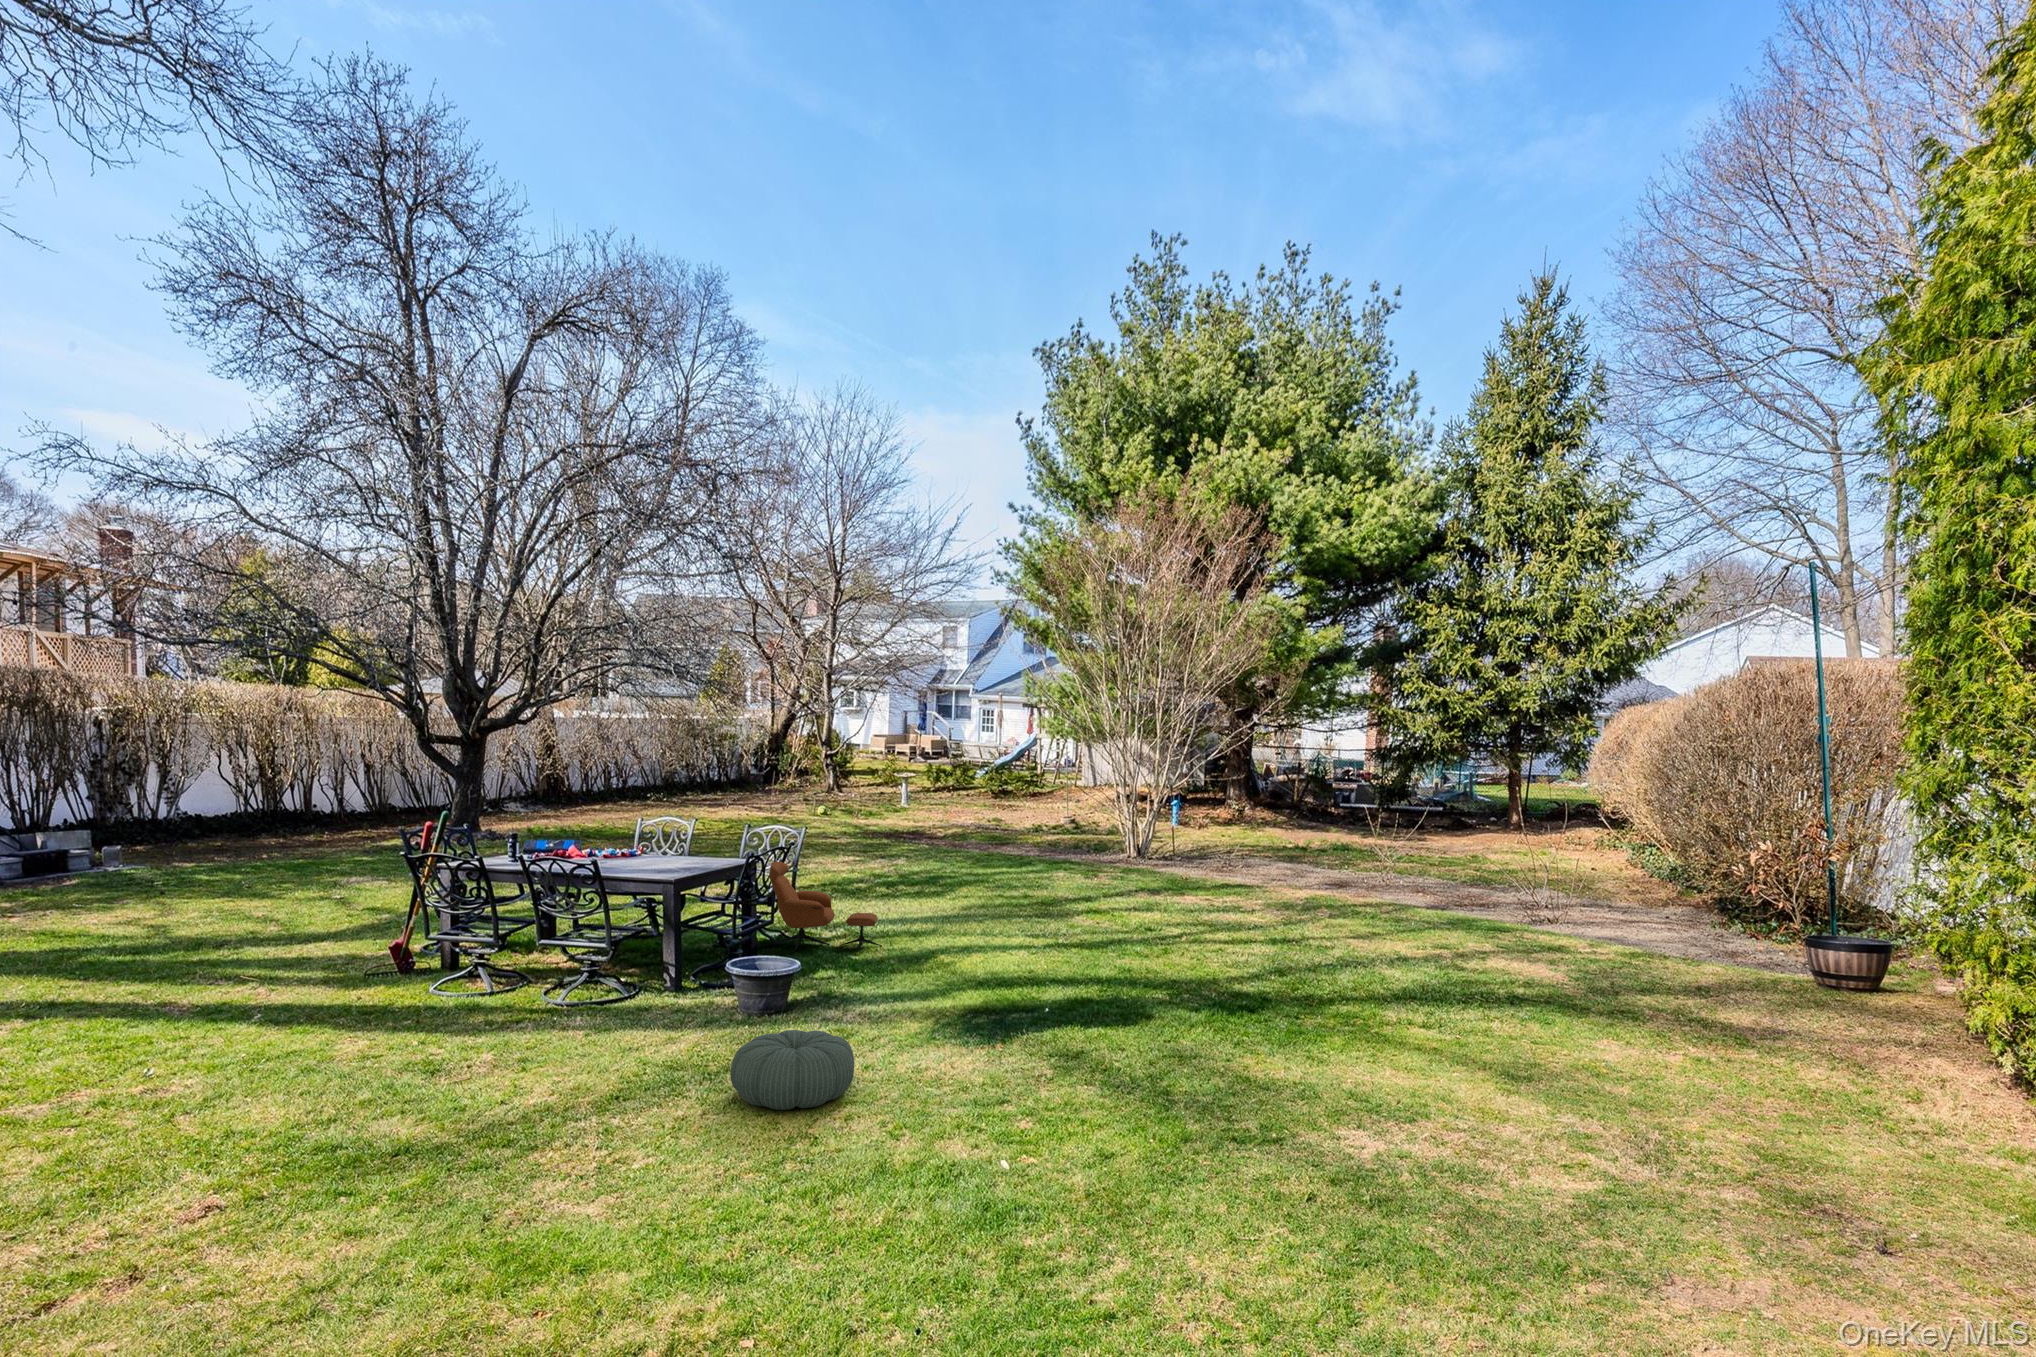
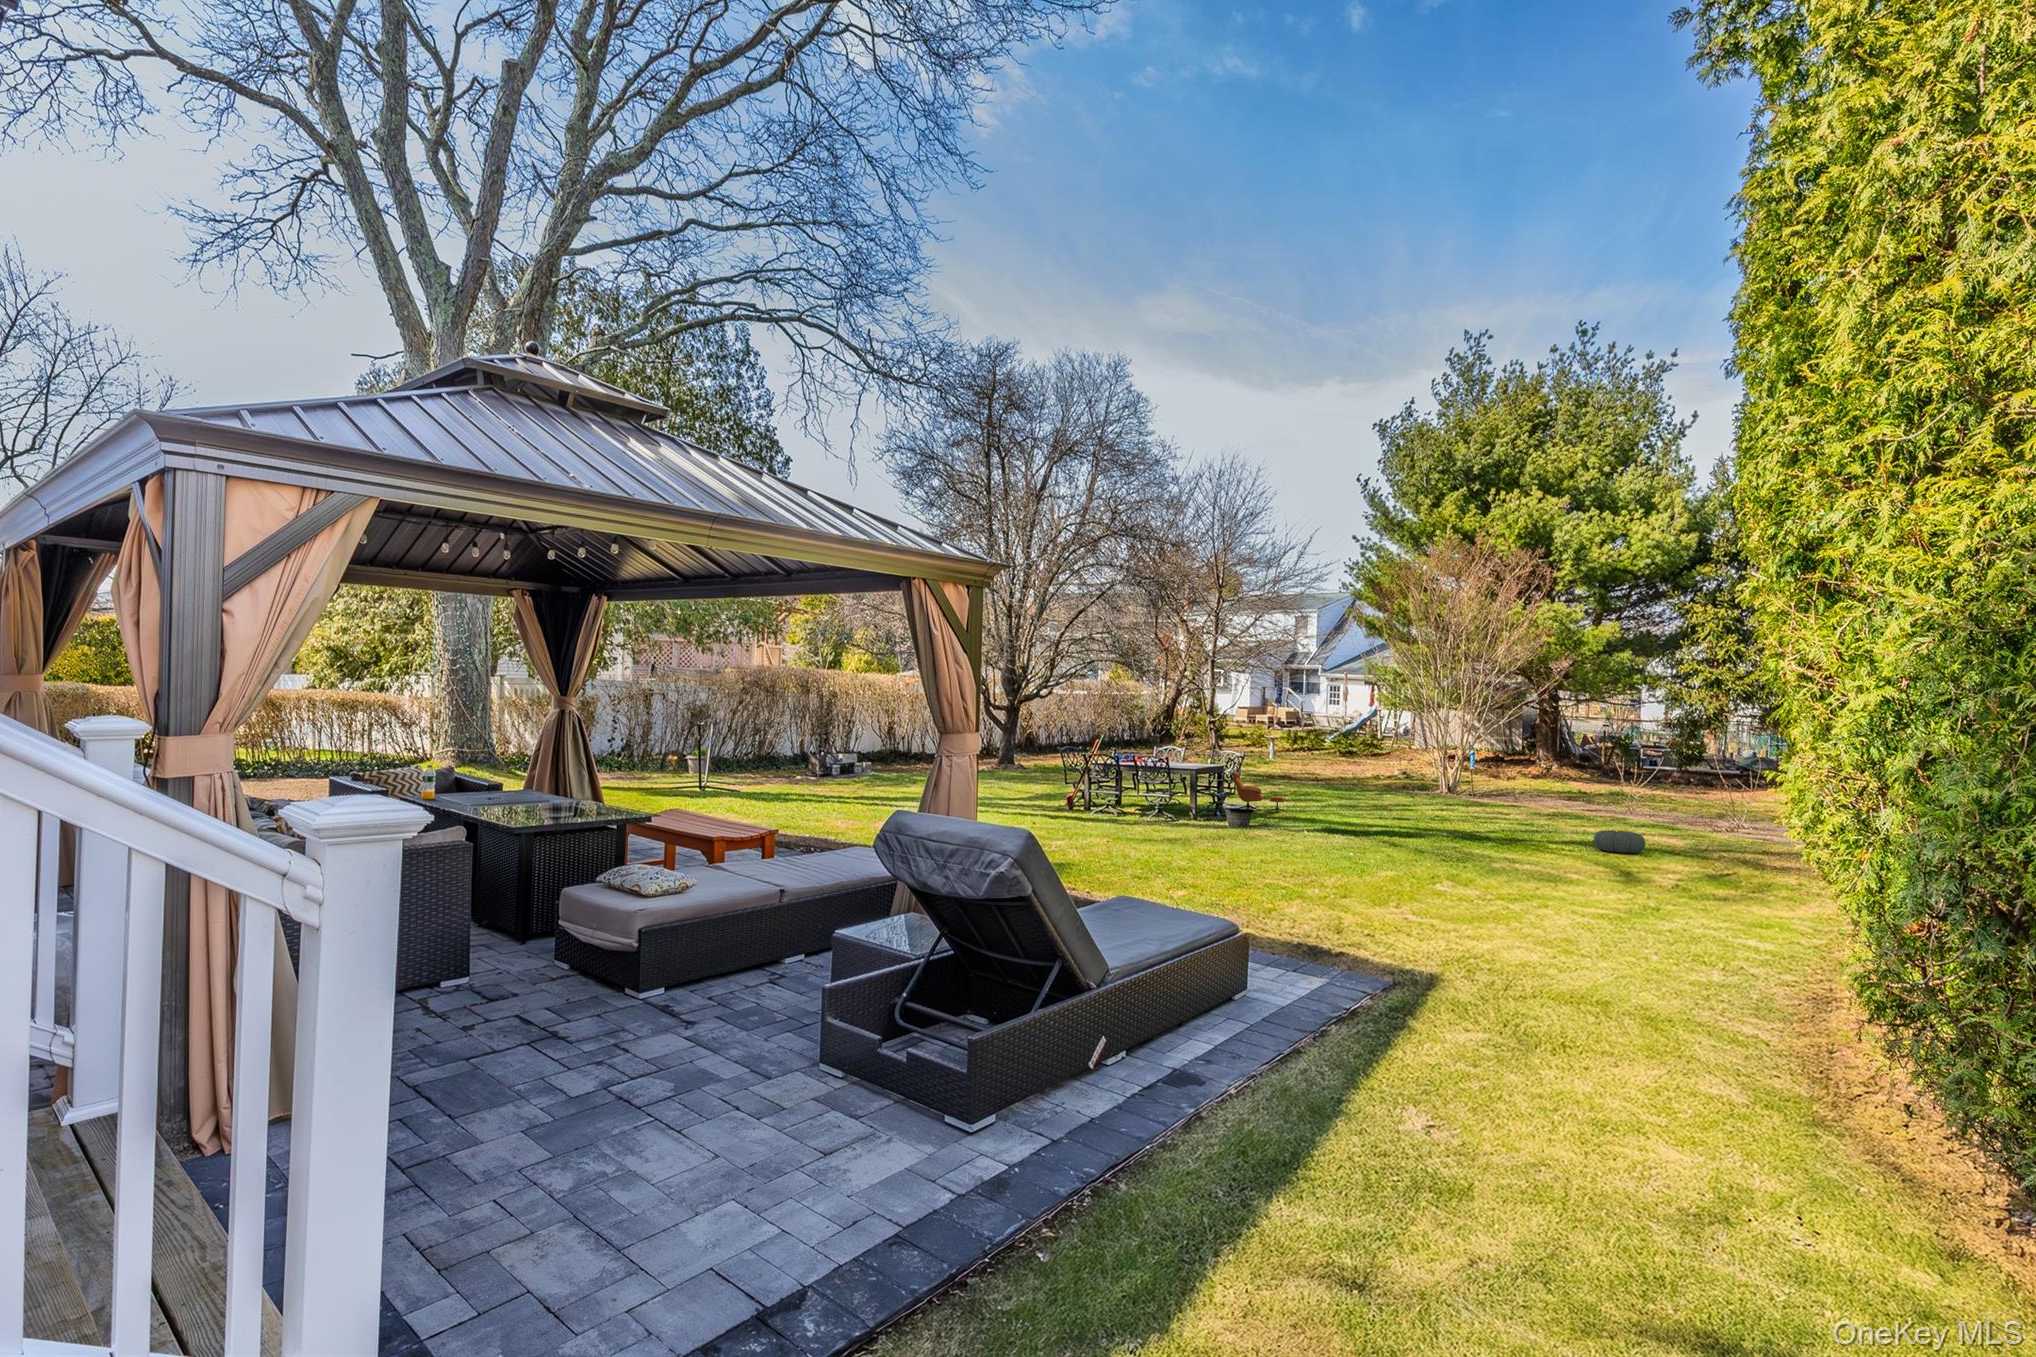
pouf: present [730,1030,854,1110] -> present [1593,830,1645,853]

